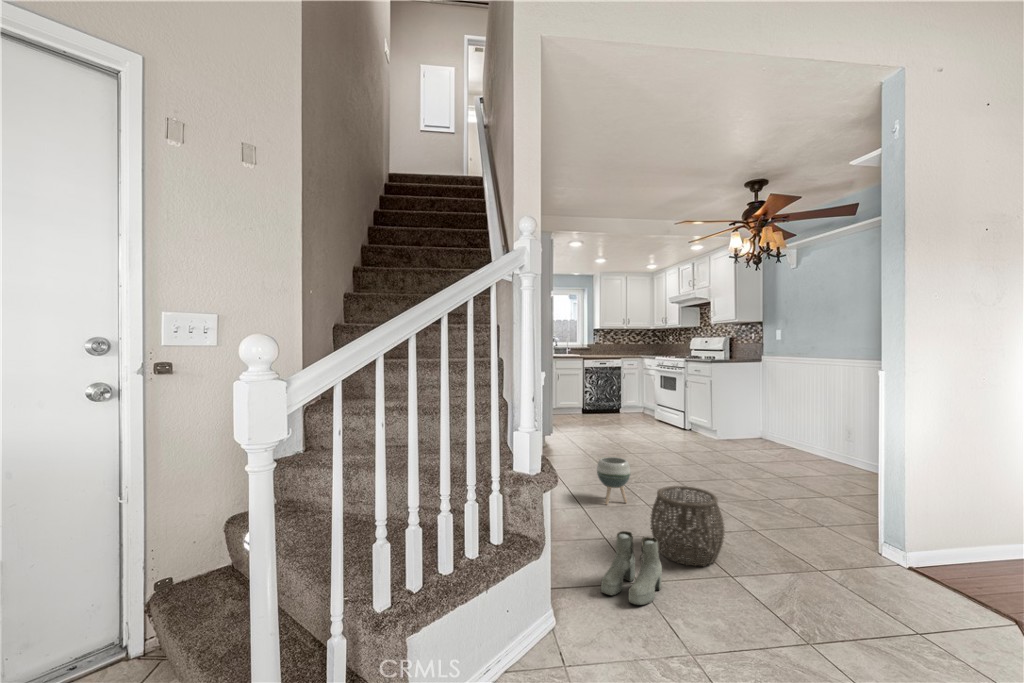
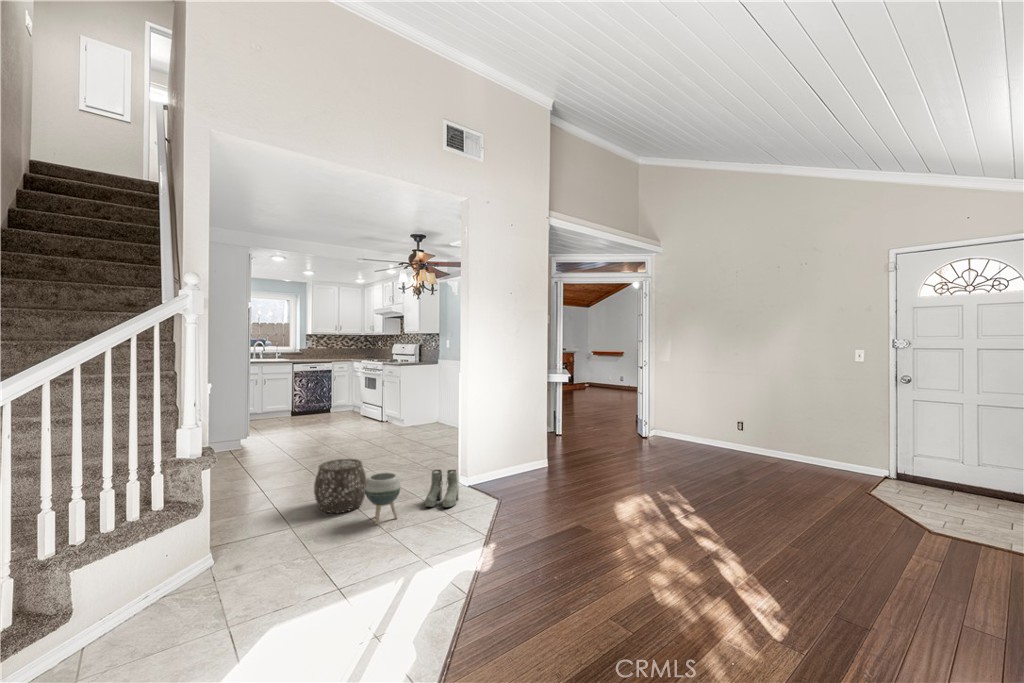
planter: present [597,457,631,505] -> present [365,472,401,525]
boots: present [601,531,662,605] -> present [425,469,459,507]

